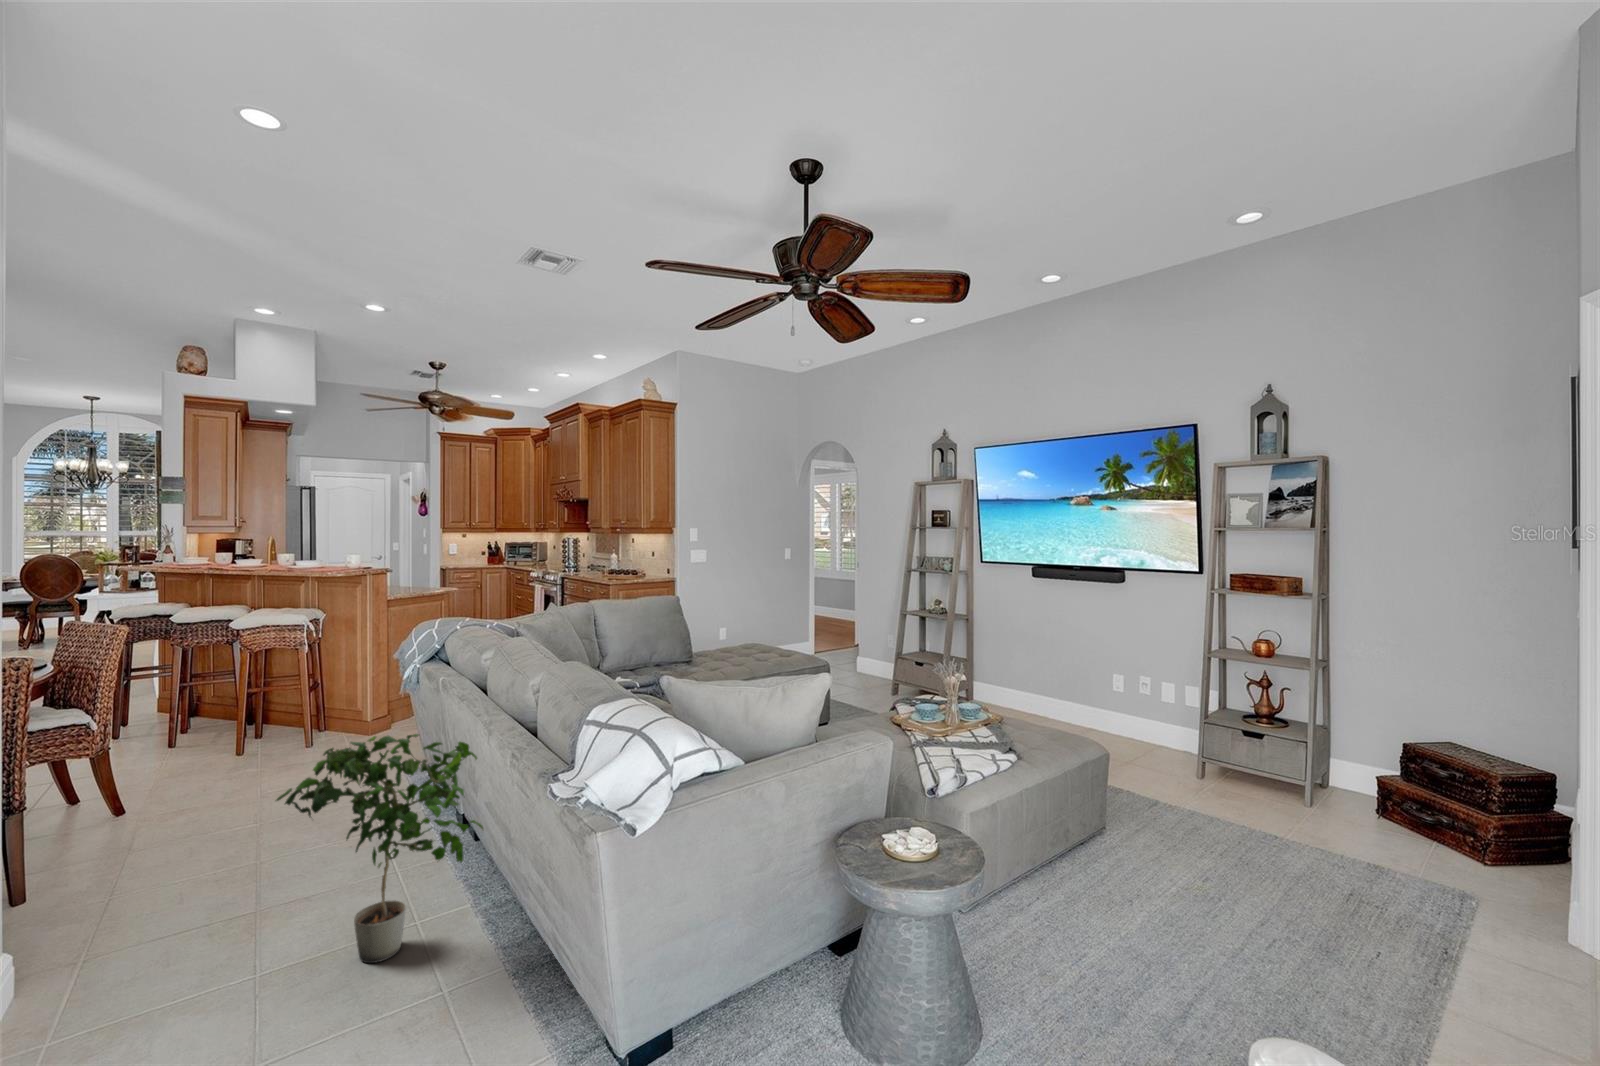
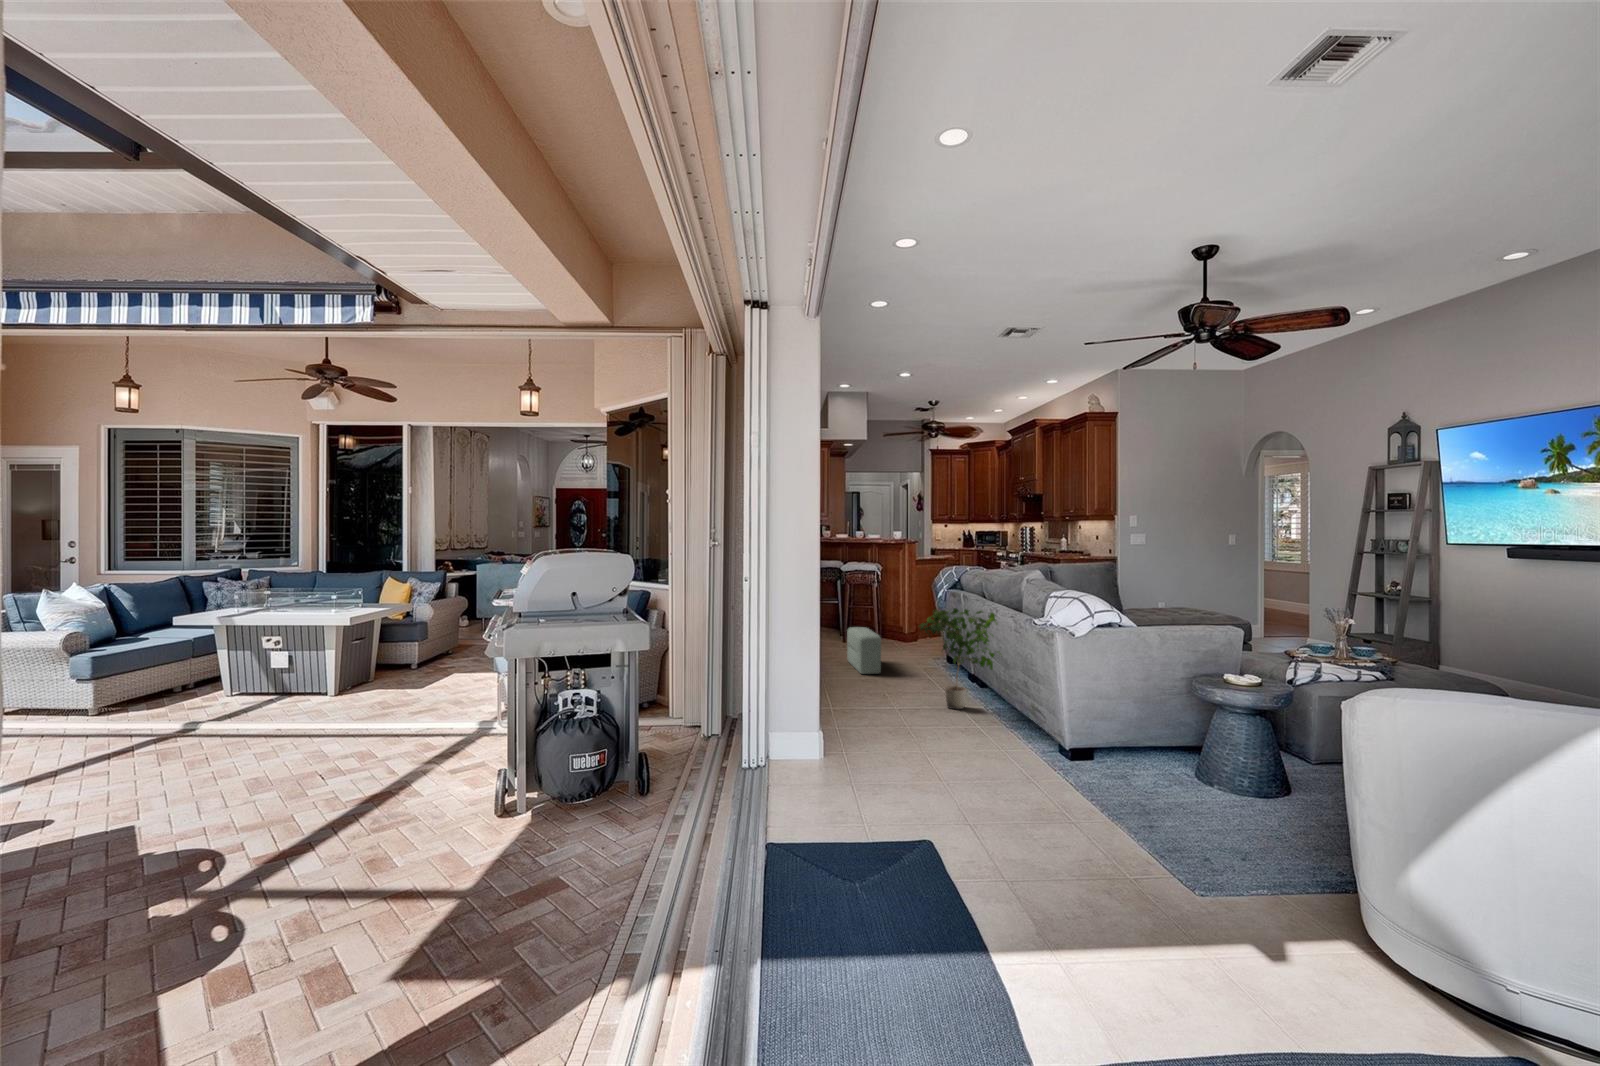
pouf: none [196,743,257,859] -> present [847,627,881,674]

